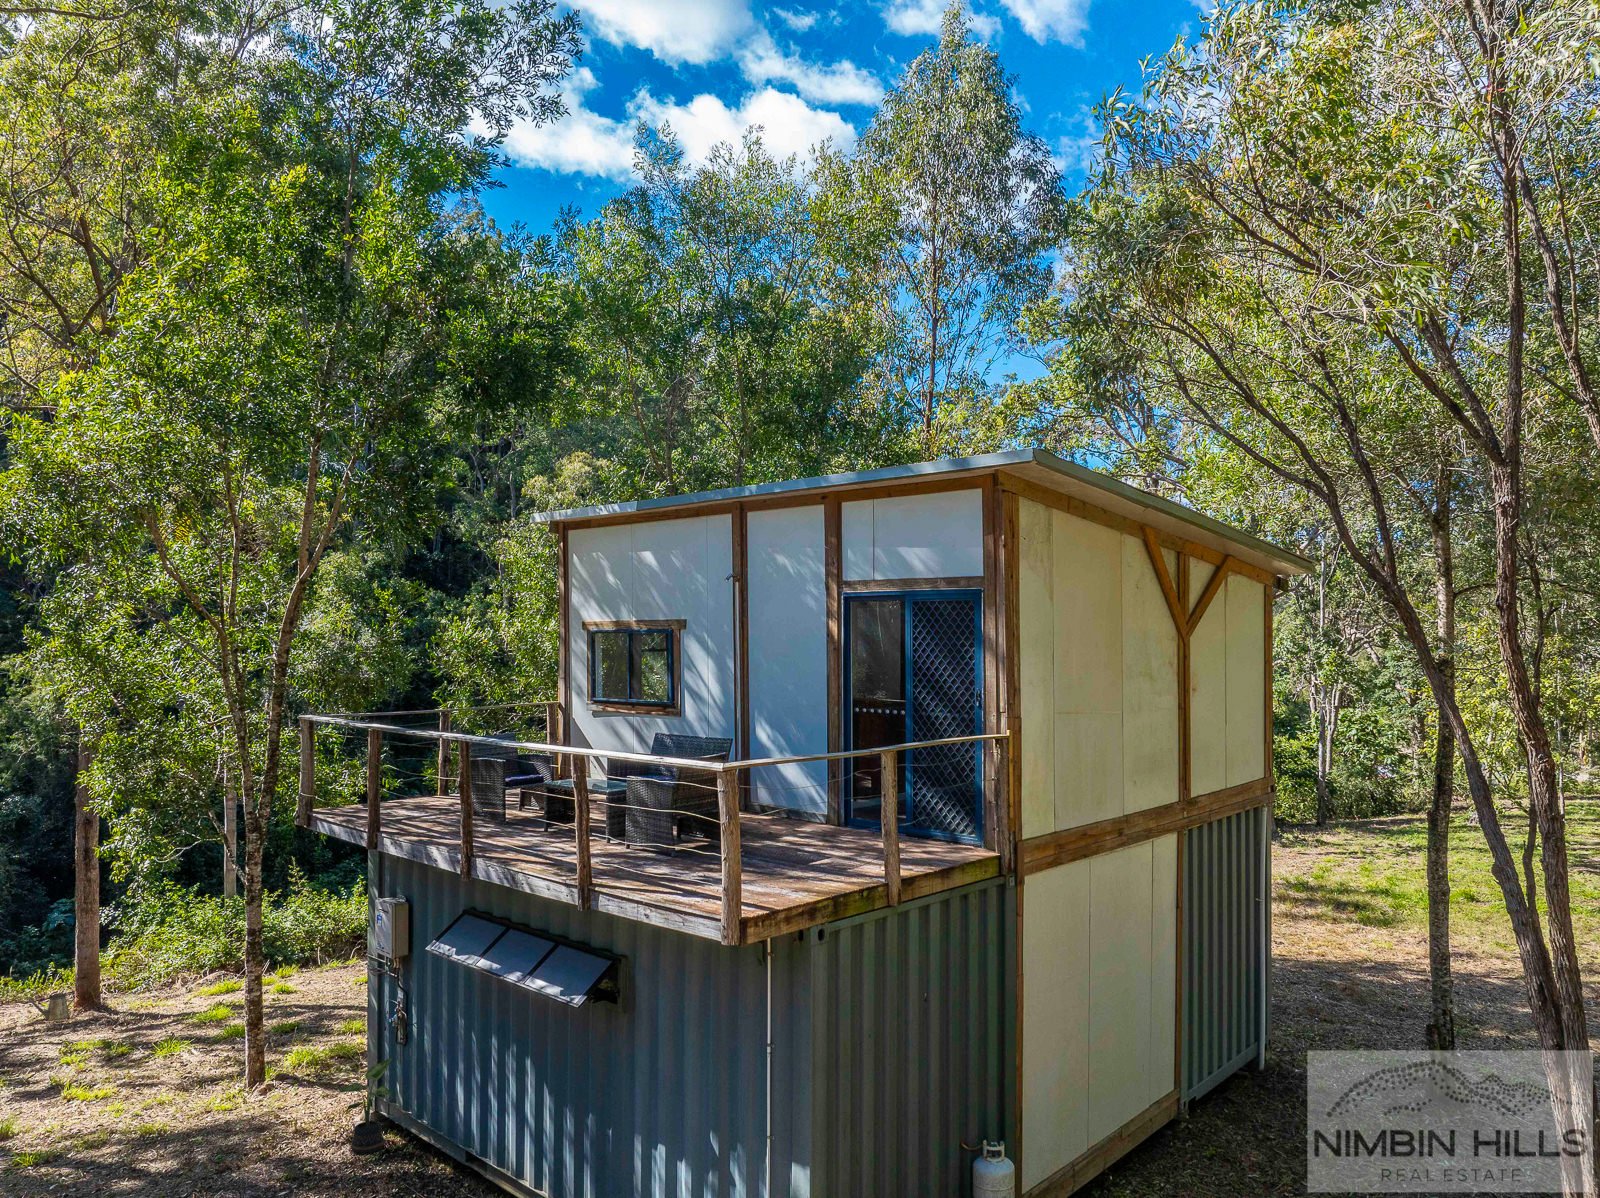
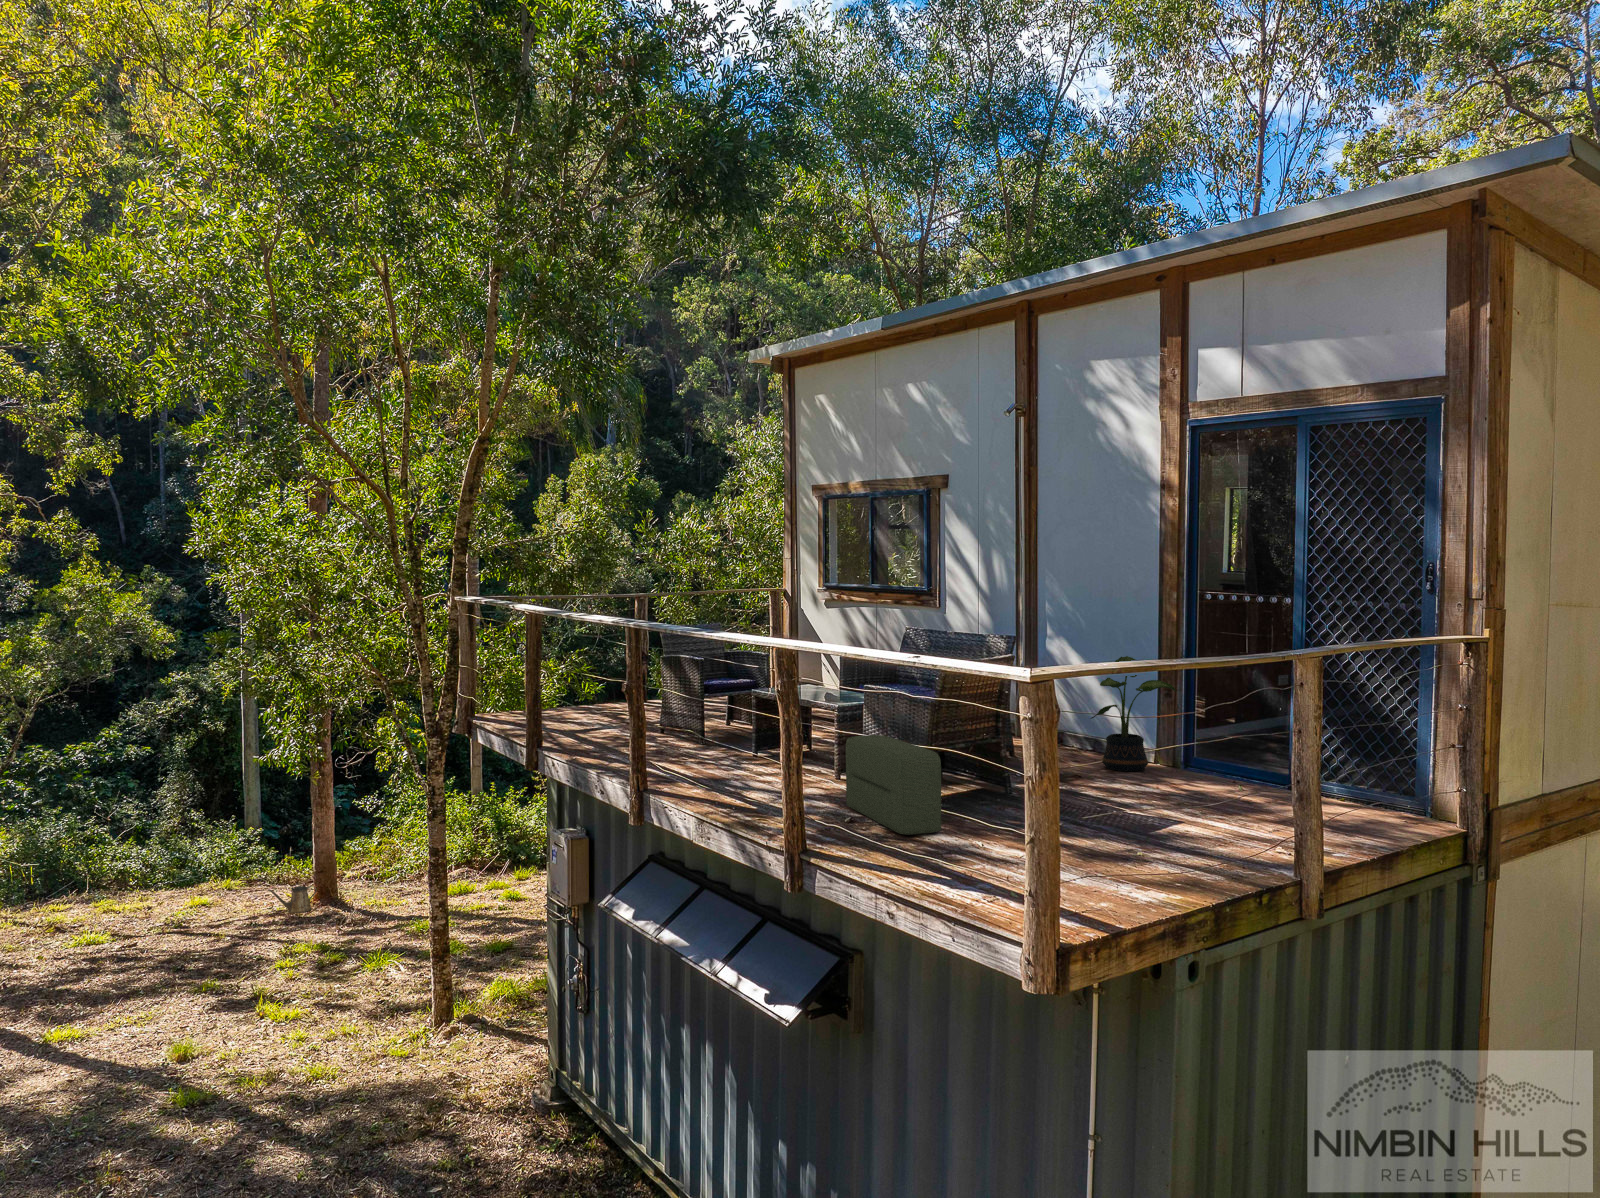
pouf: none [618,814,681,876] -> present [846,735,941,835]
potted plant: present [338,1058,392,1154] -> present [1091,656,1175,771]

